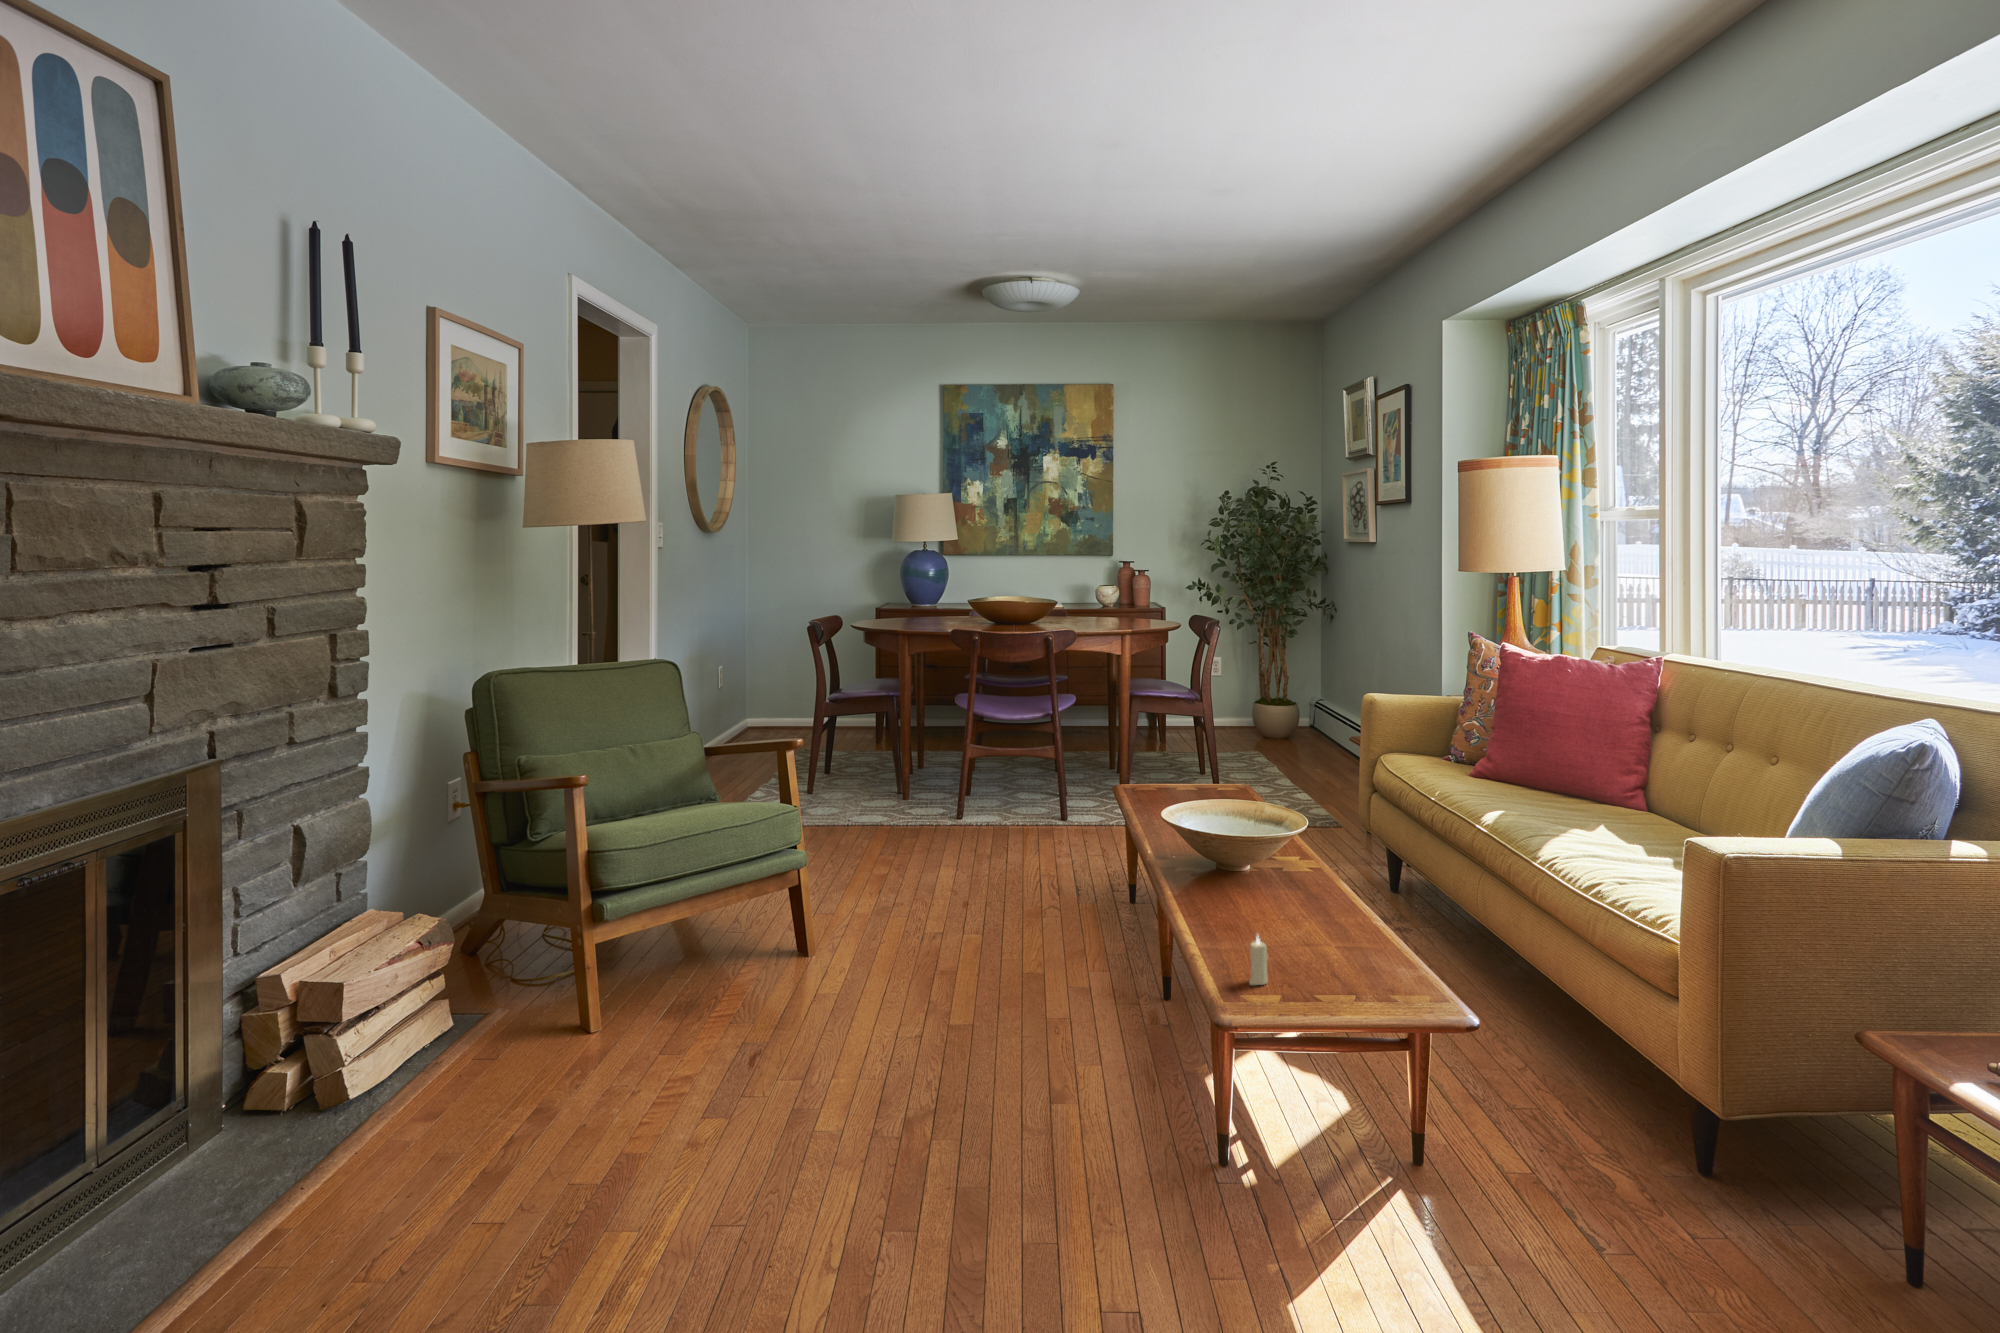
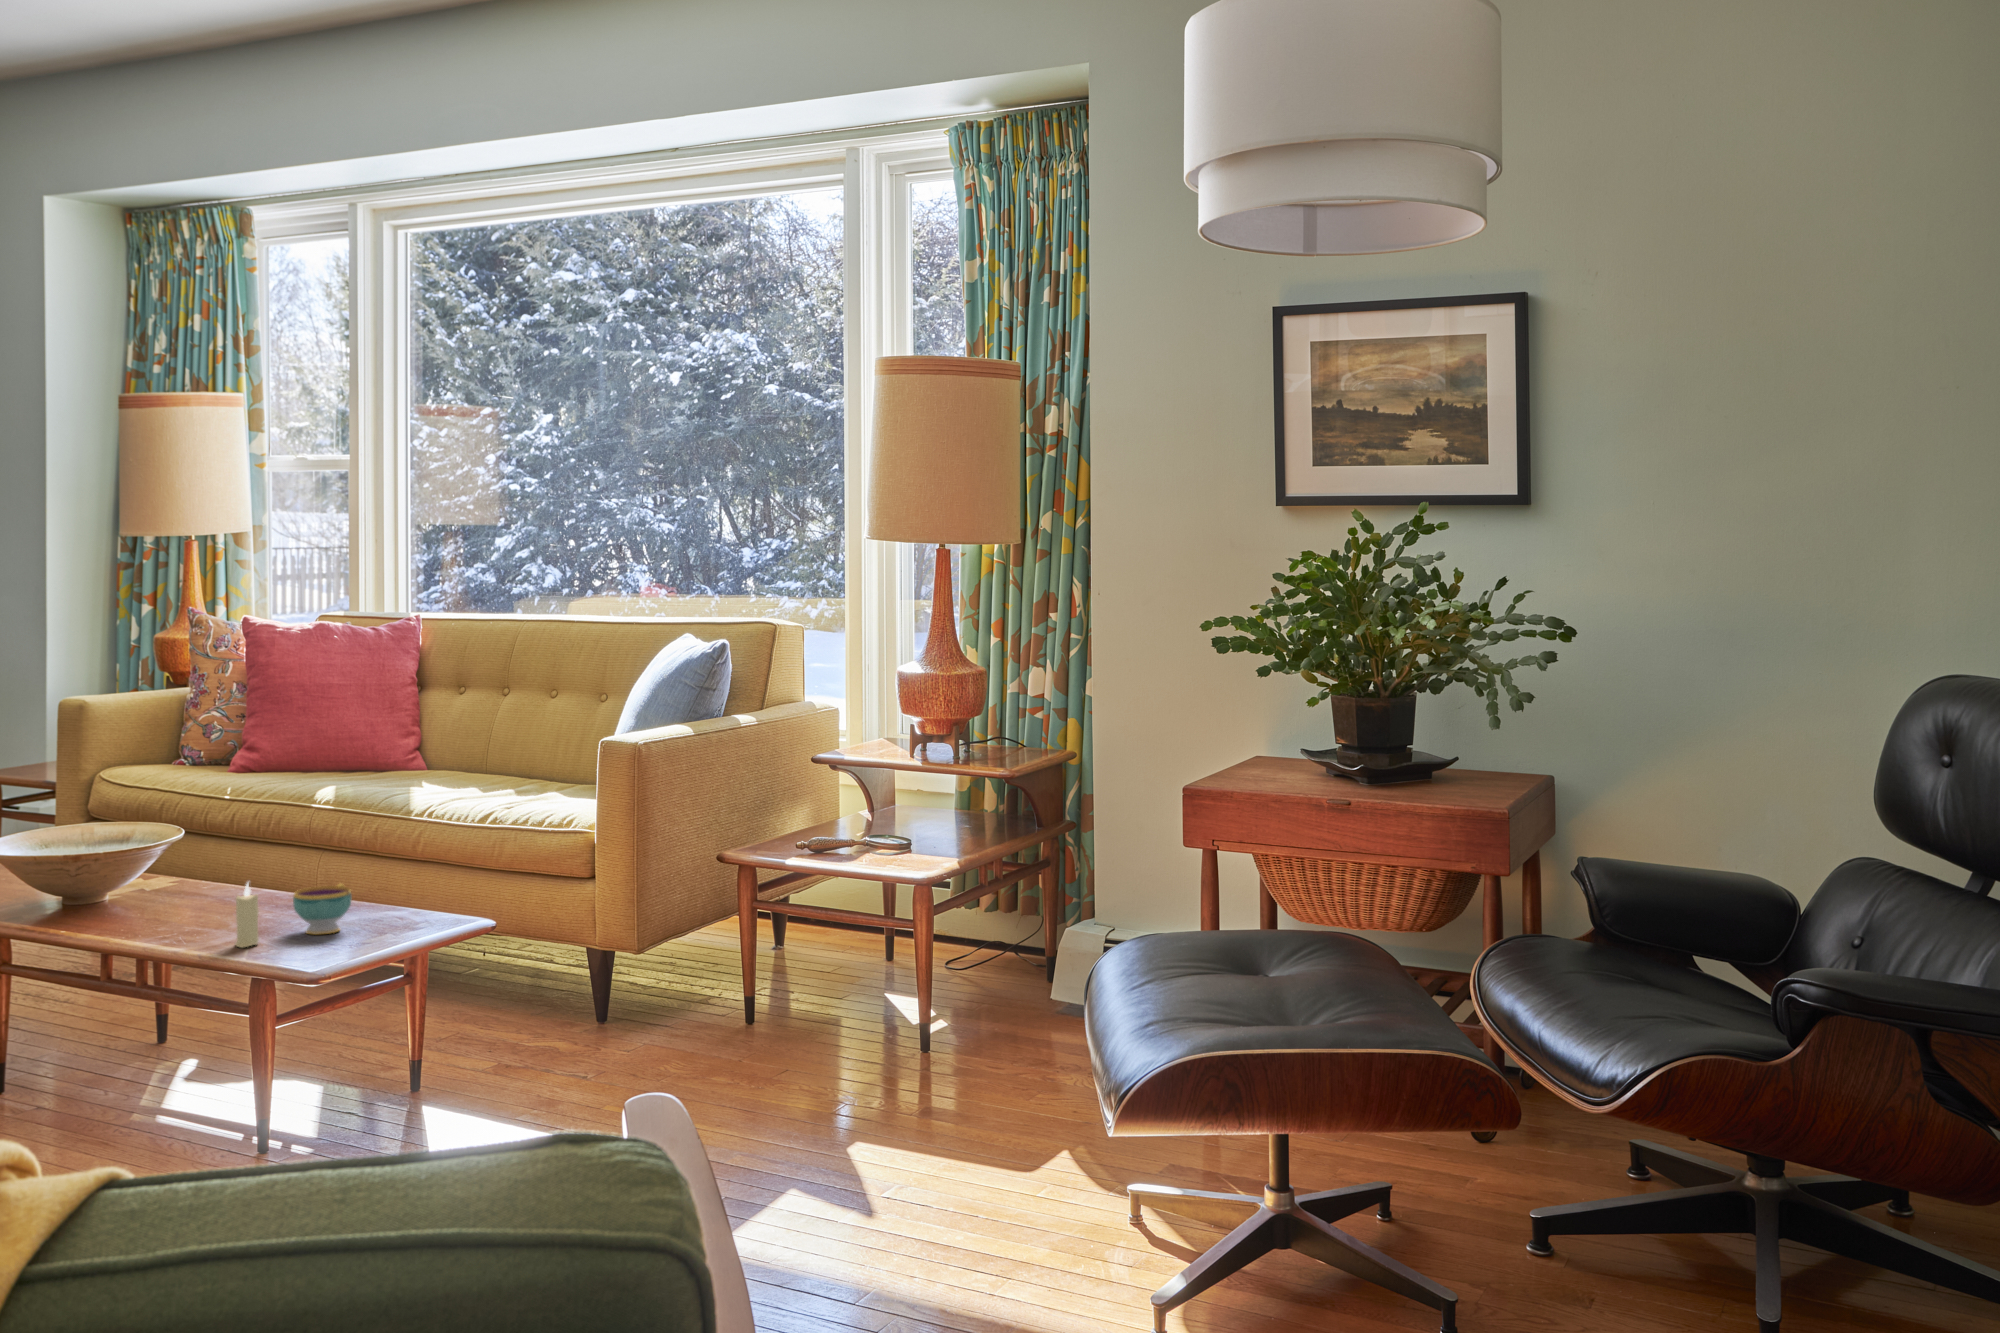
teacup: none [1305,943,1359,991] -> present [293,884,351,934]

